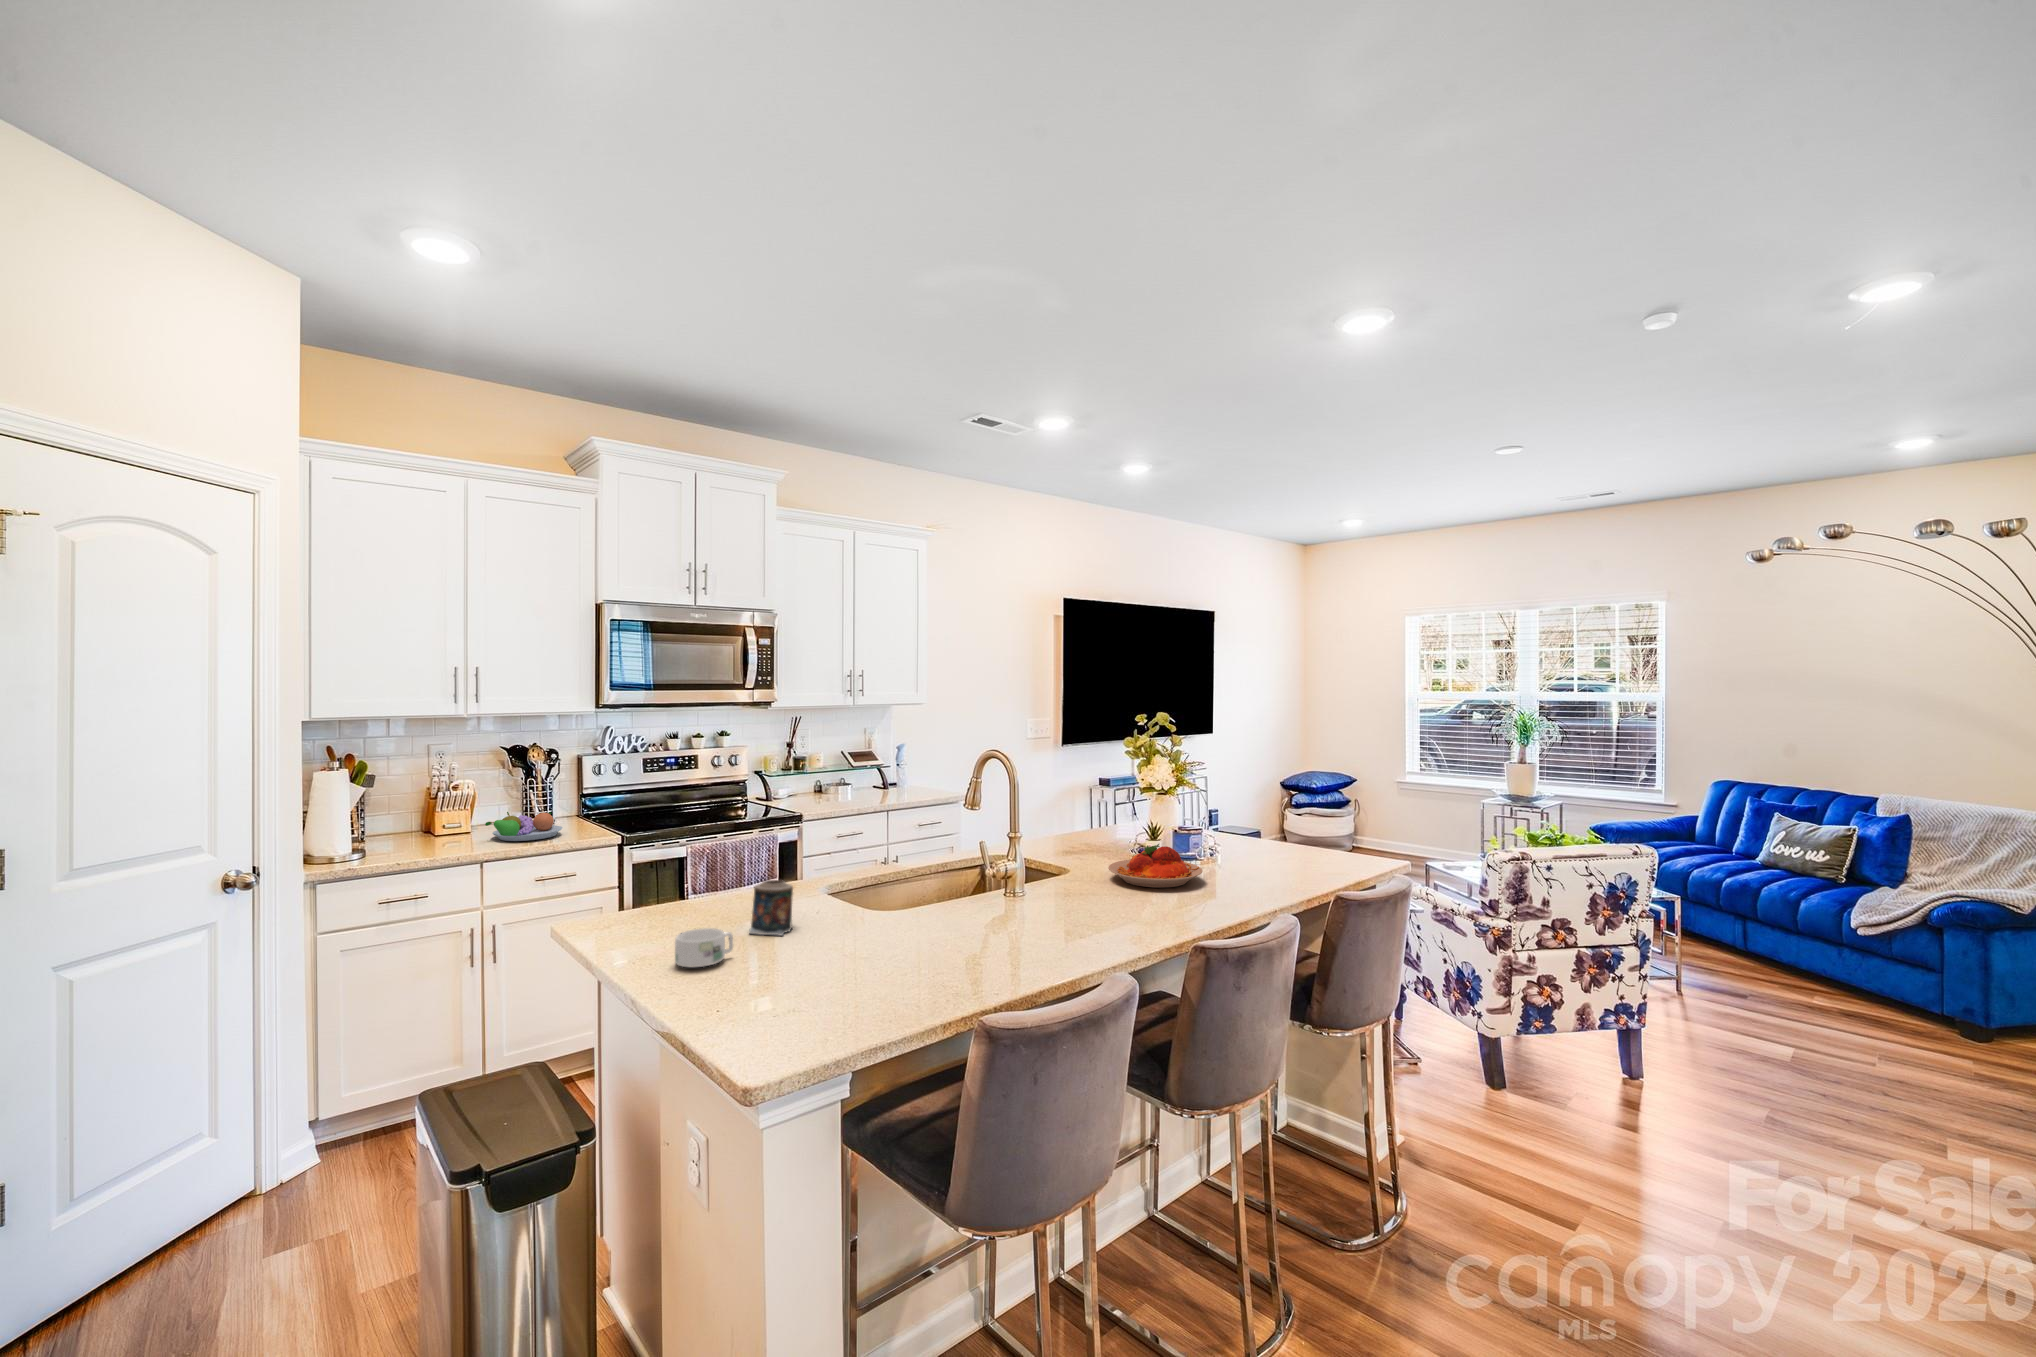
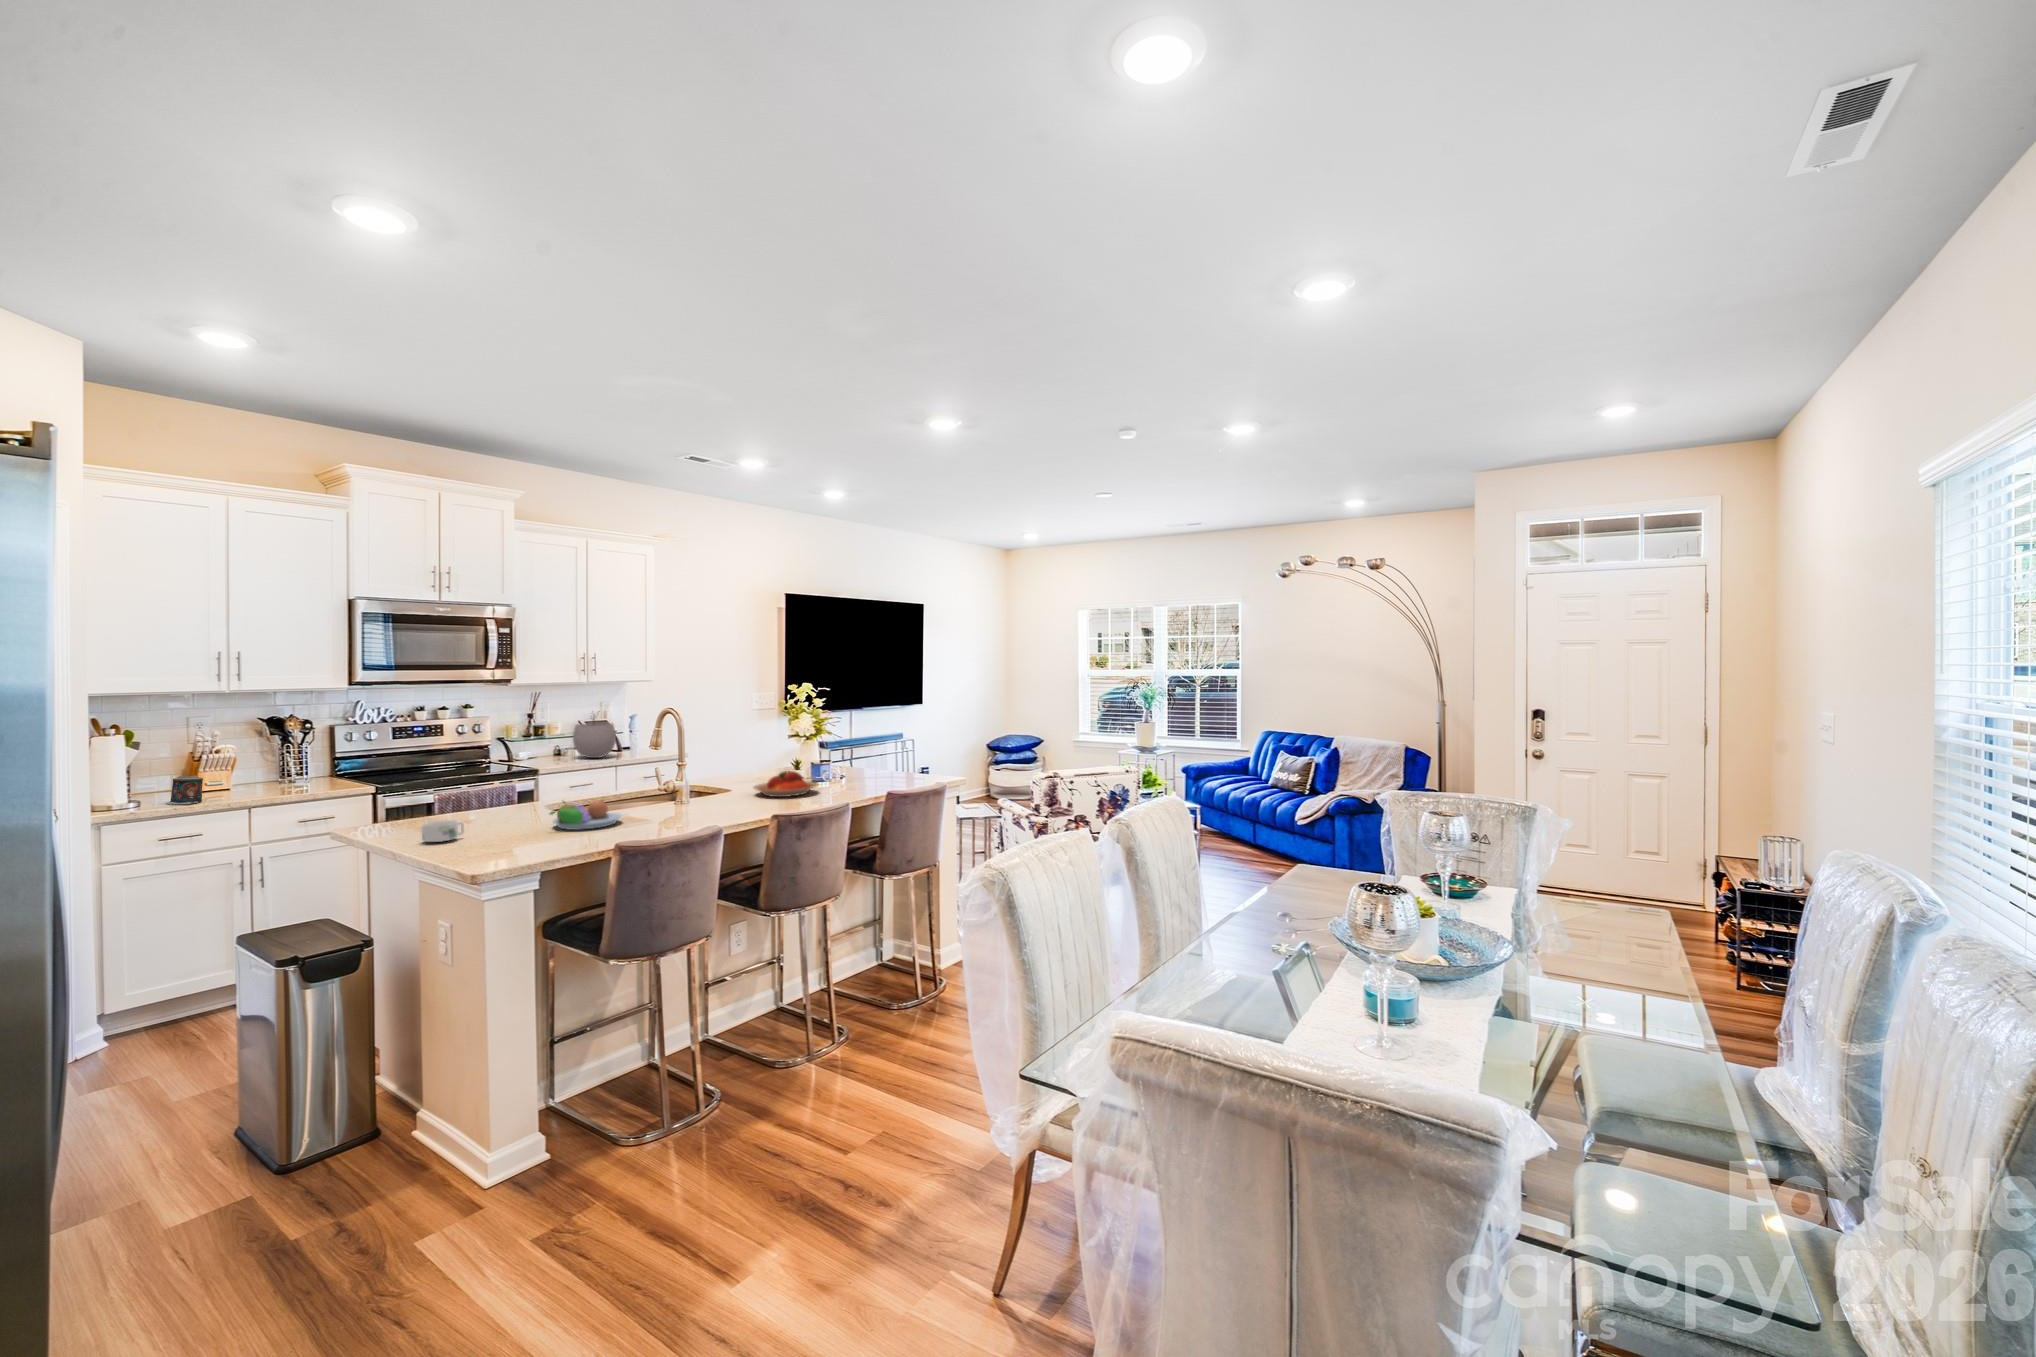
plant pot: none [837,738,885,799] -> present [573,718,616,758]
fruit bowl: present [485,812,563,841] -> present [550,800,621,830]
candle: present [749,880,793,936] -> present [167,775,203,804]

